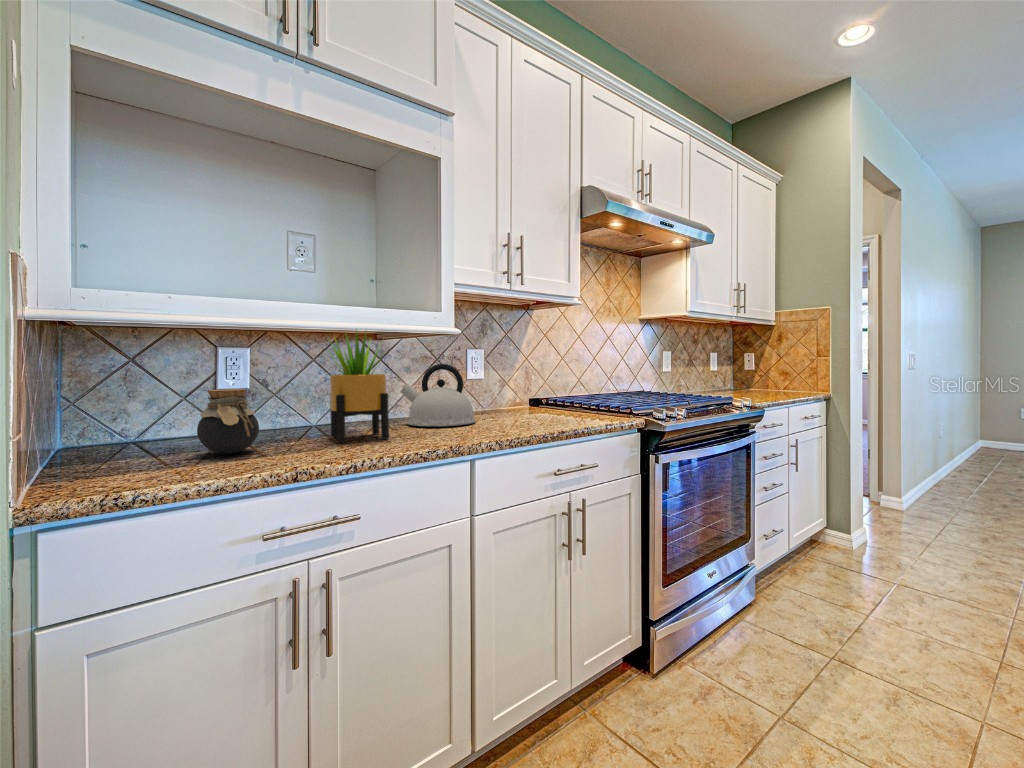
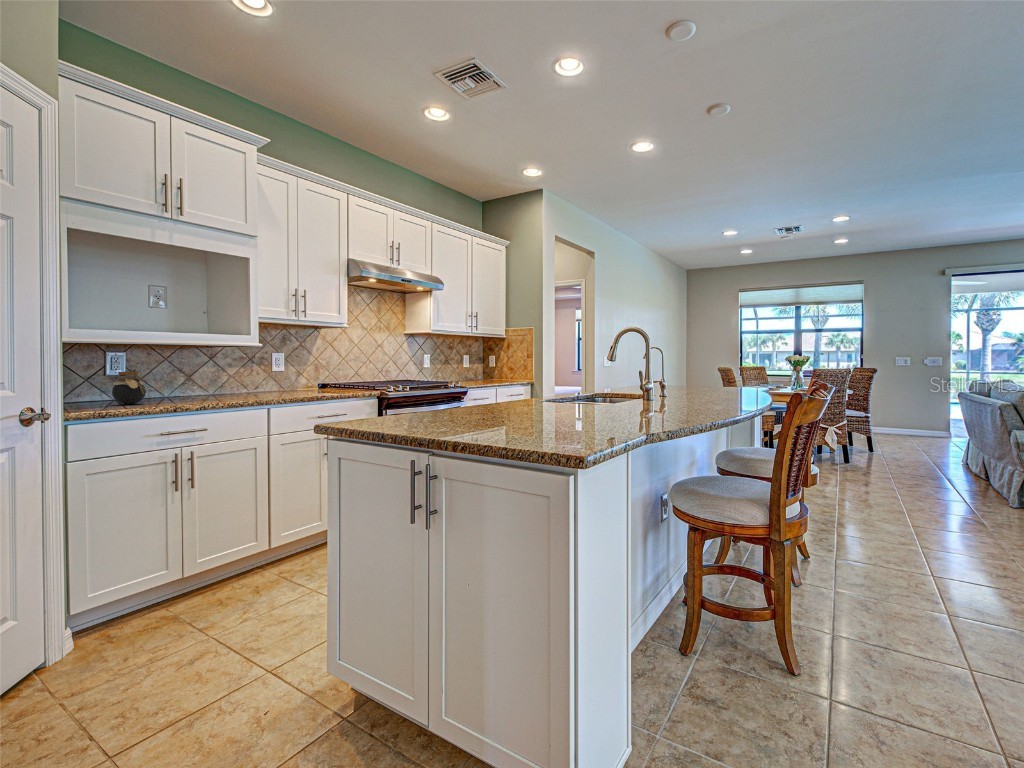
potted plant: present [330,331,389,443] -> none [179,340,220,400]
kettle: present [400,364,476,426] -> none [225,361,274,395]

